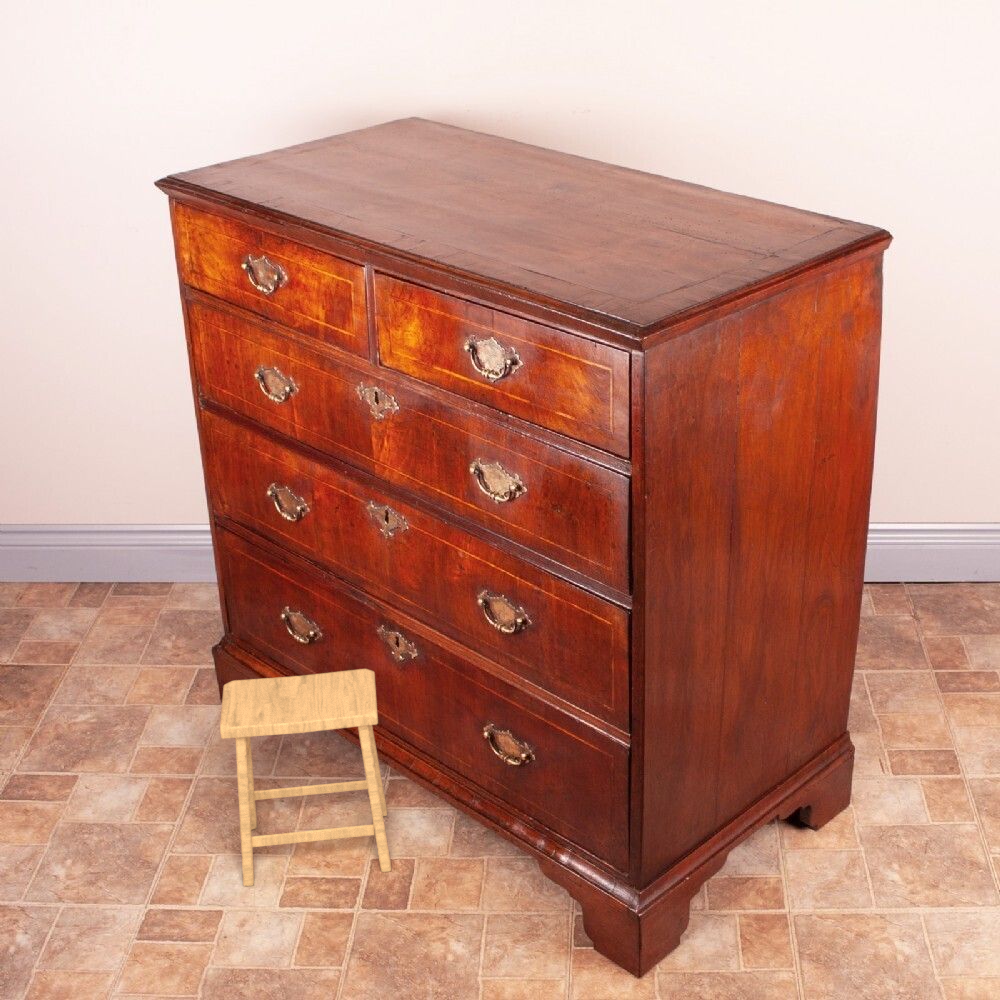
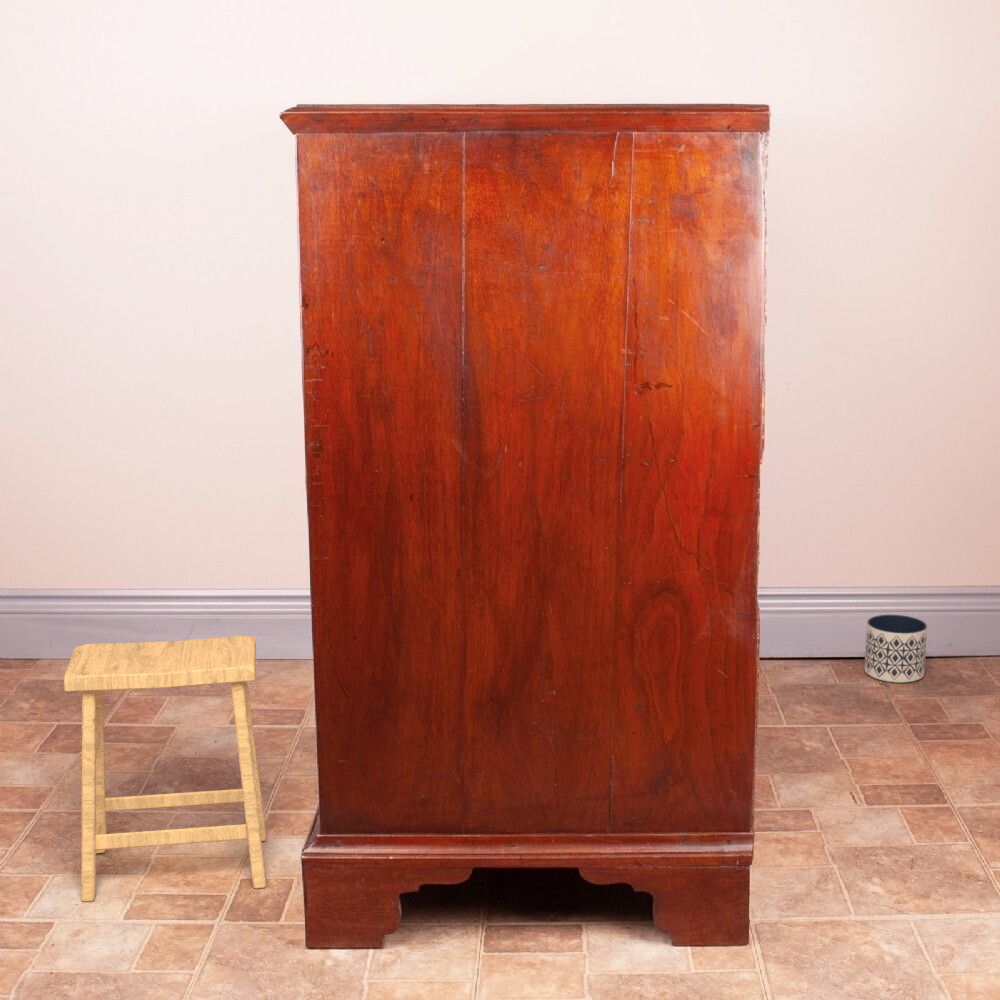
planter: none [899,550,957,616] -> present [864,615,927,683]

